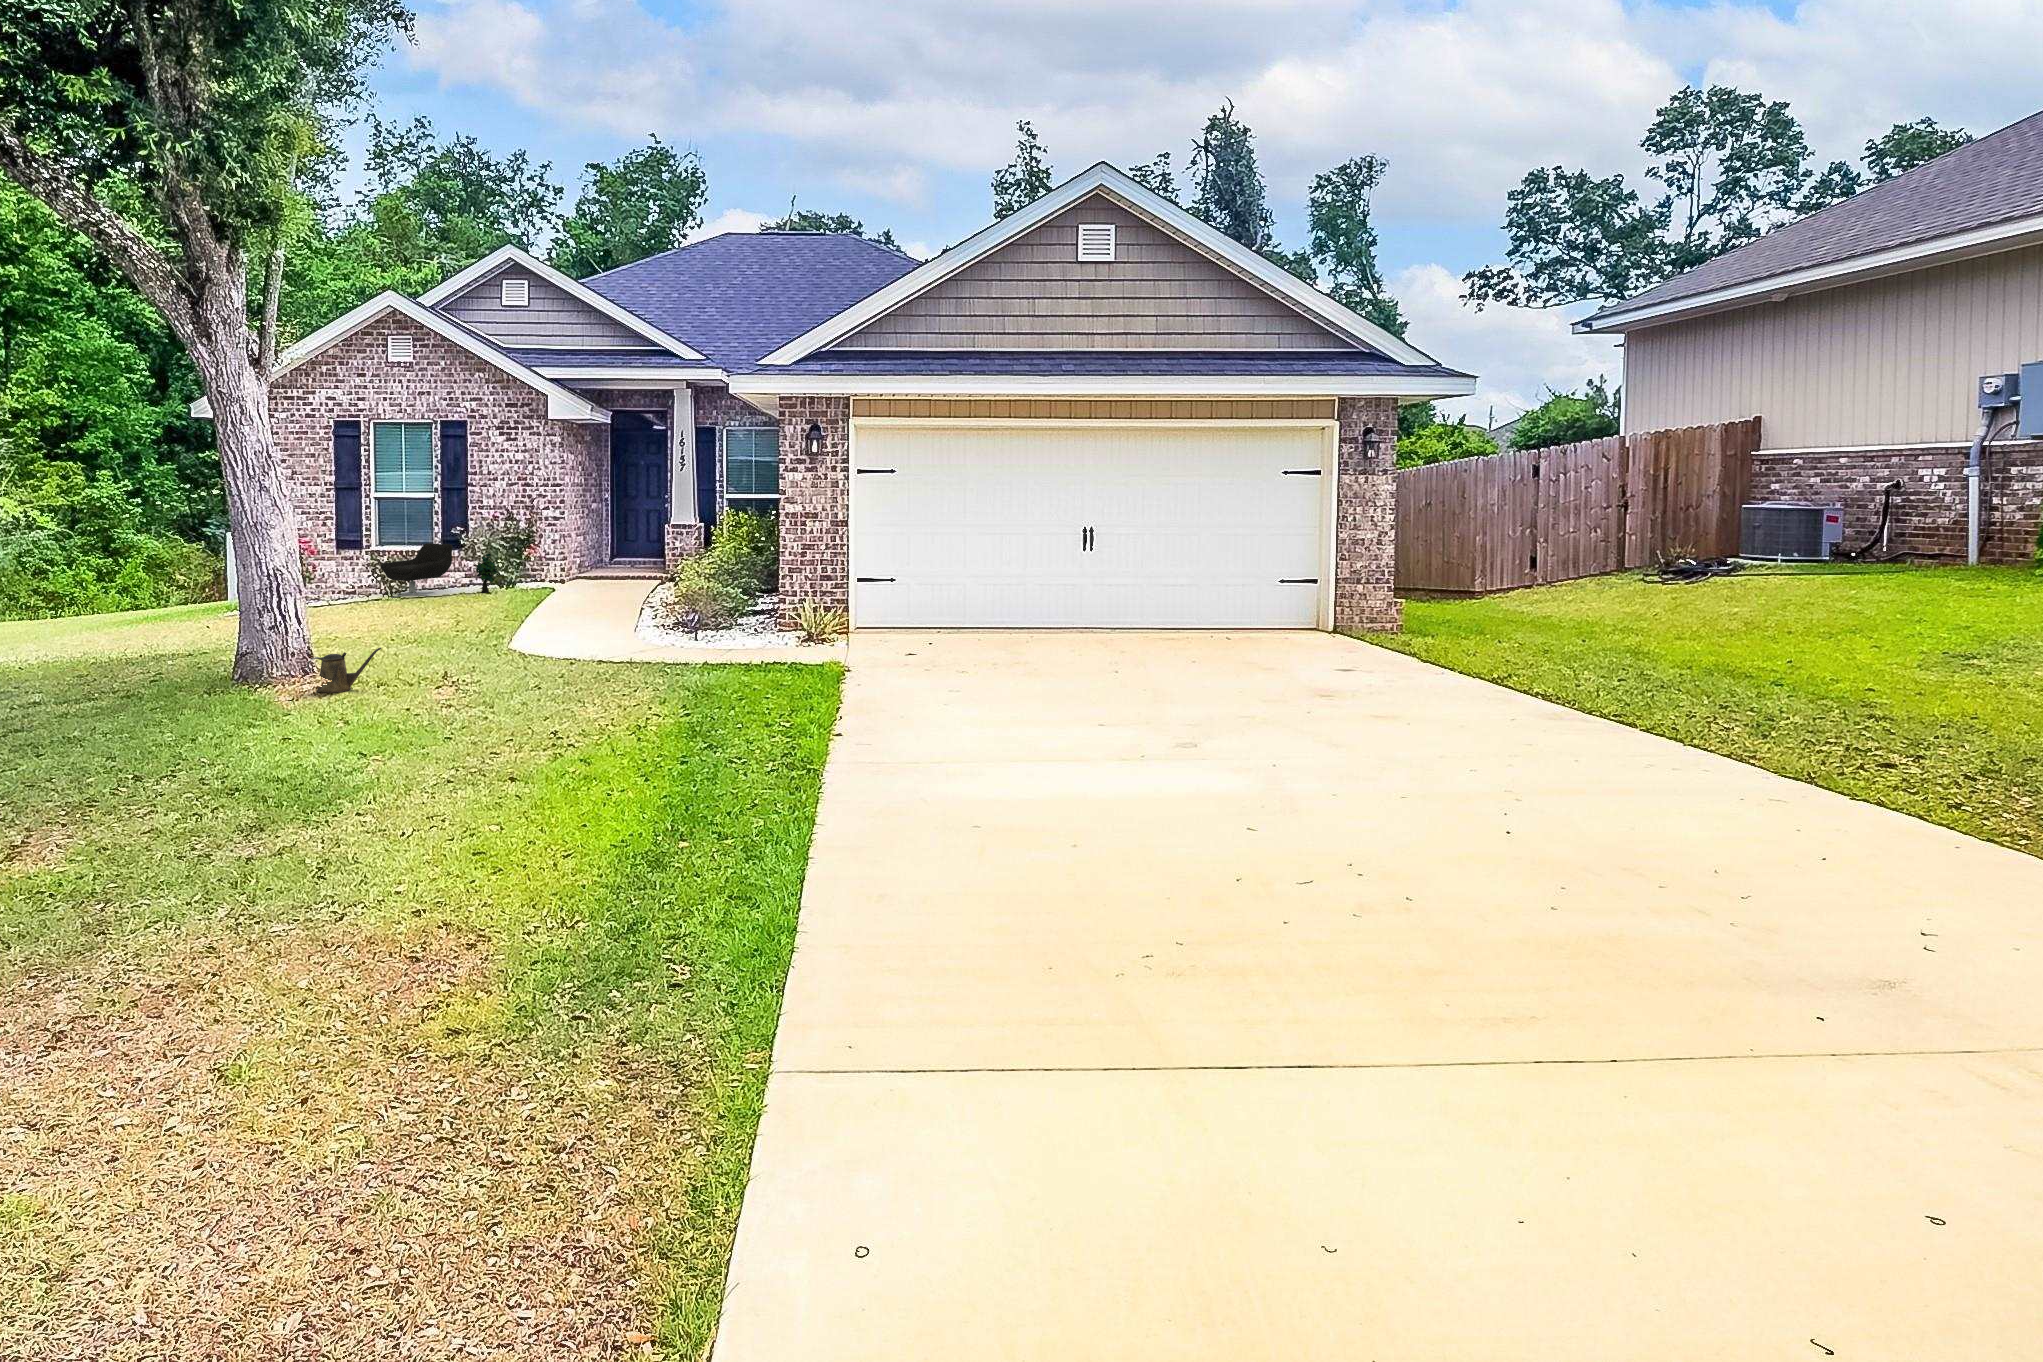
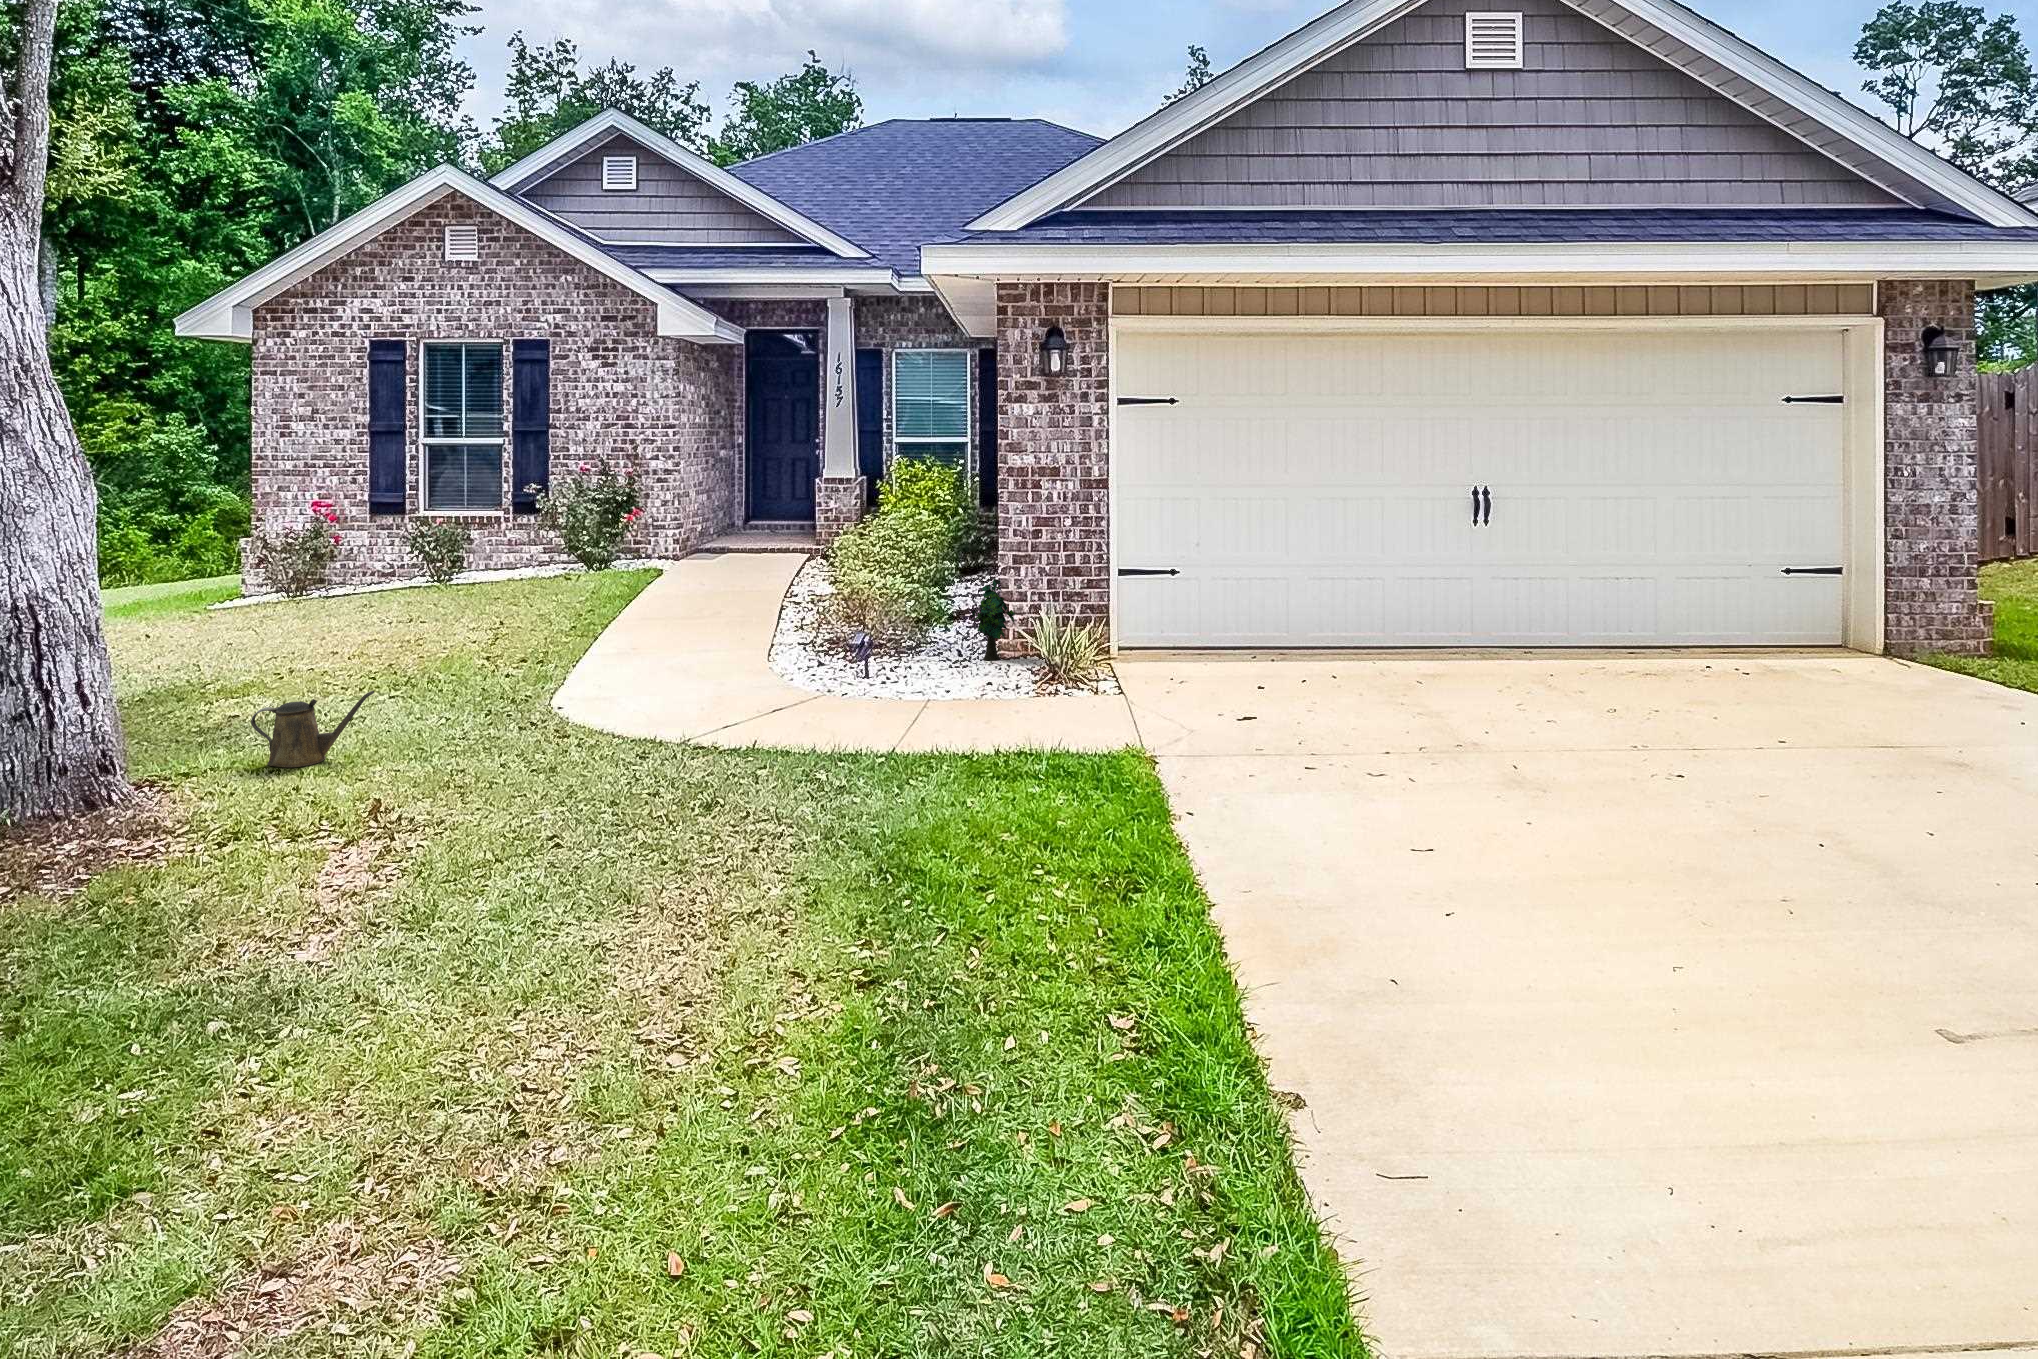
lounge chair: present [381,543,453,598] -> none [431,507,528,583]
decorative plant: present [473,554,498,593] -> present [971,579,1015,660]

